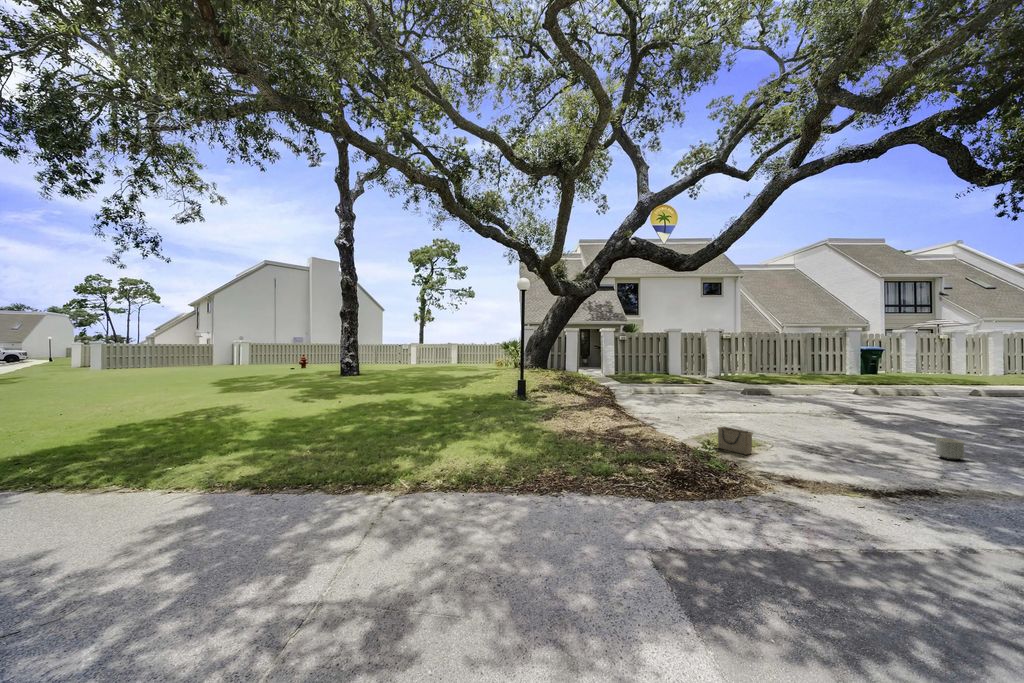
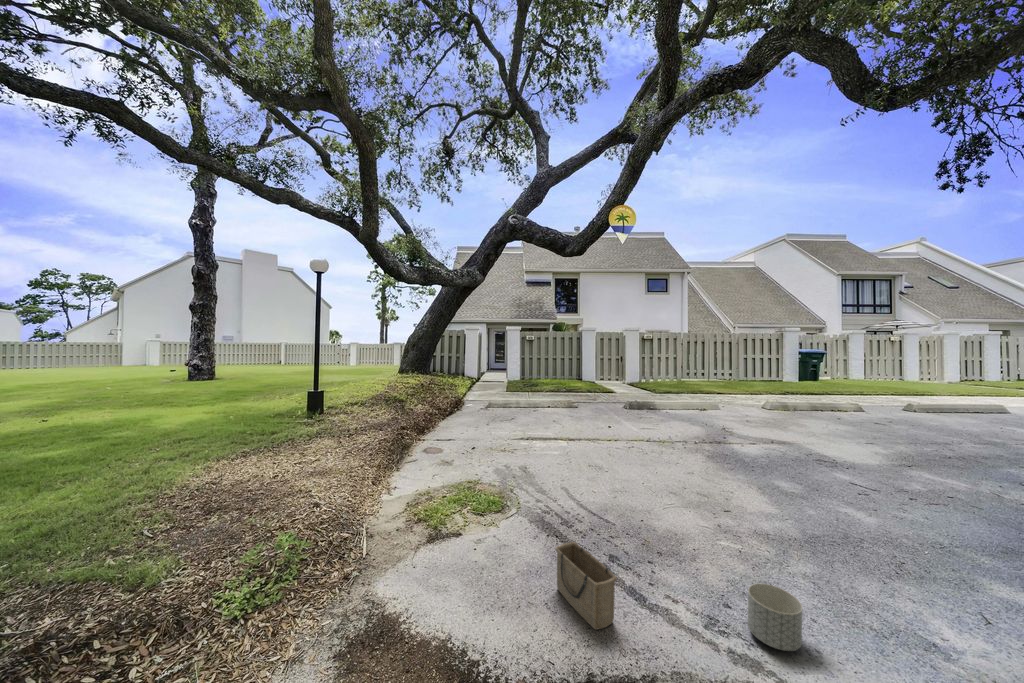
basket: present [717,427,753,455] -> present [555,542,617,630]

